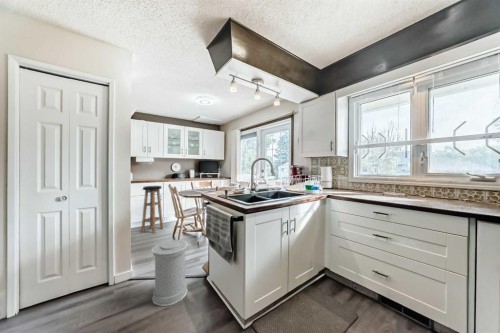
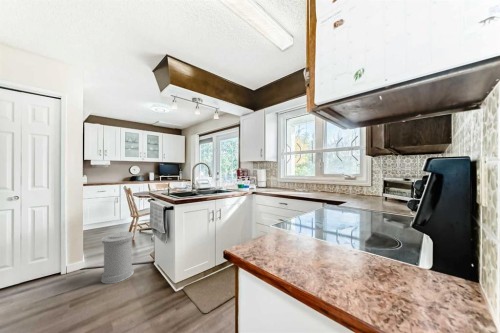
bar stool: present [141,186,163,233] -> none [95,188,119,233]

